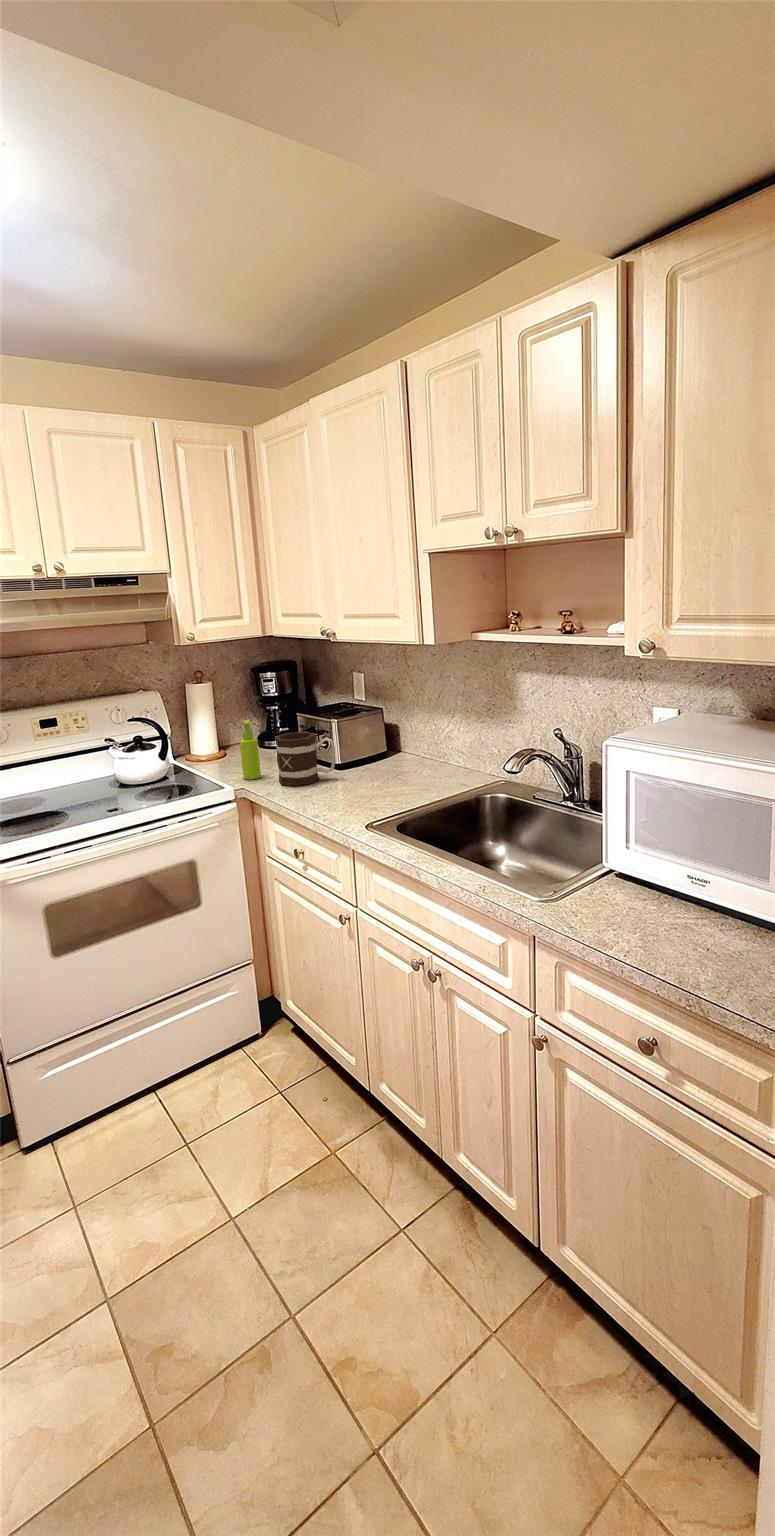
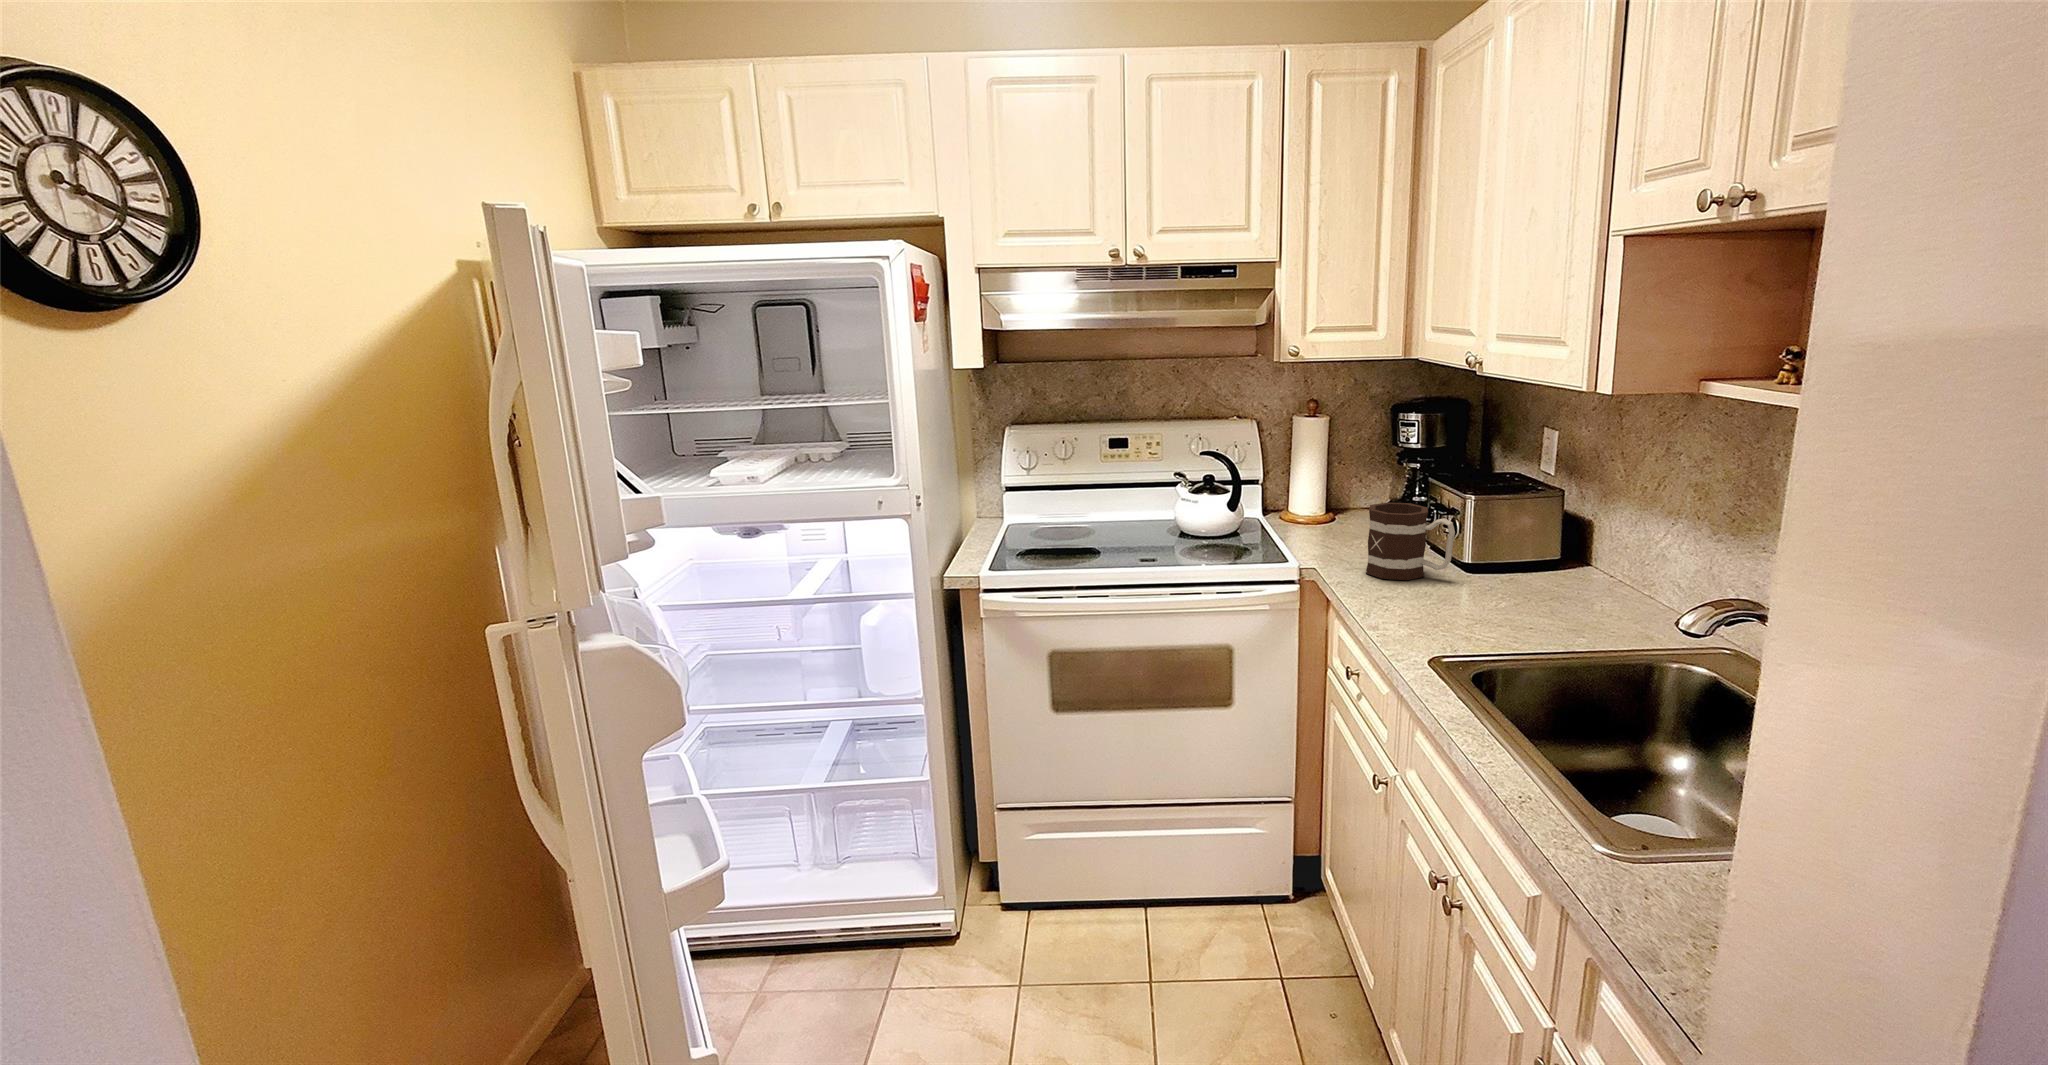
soap dispenser: present [240,720,261,779] -> none [1325,475,1352,558]

